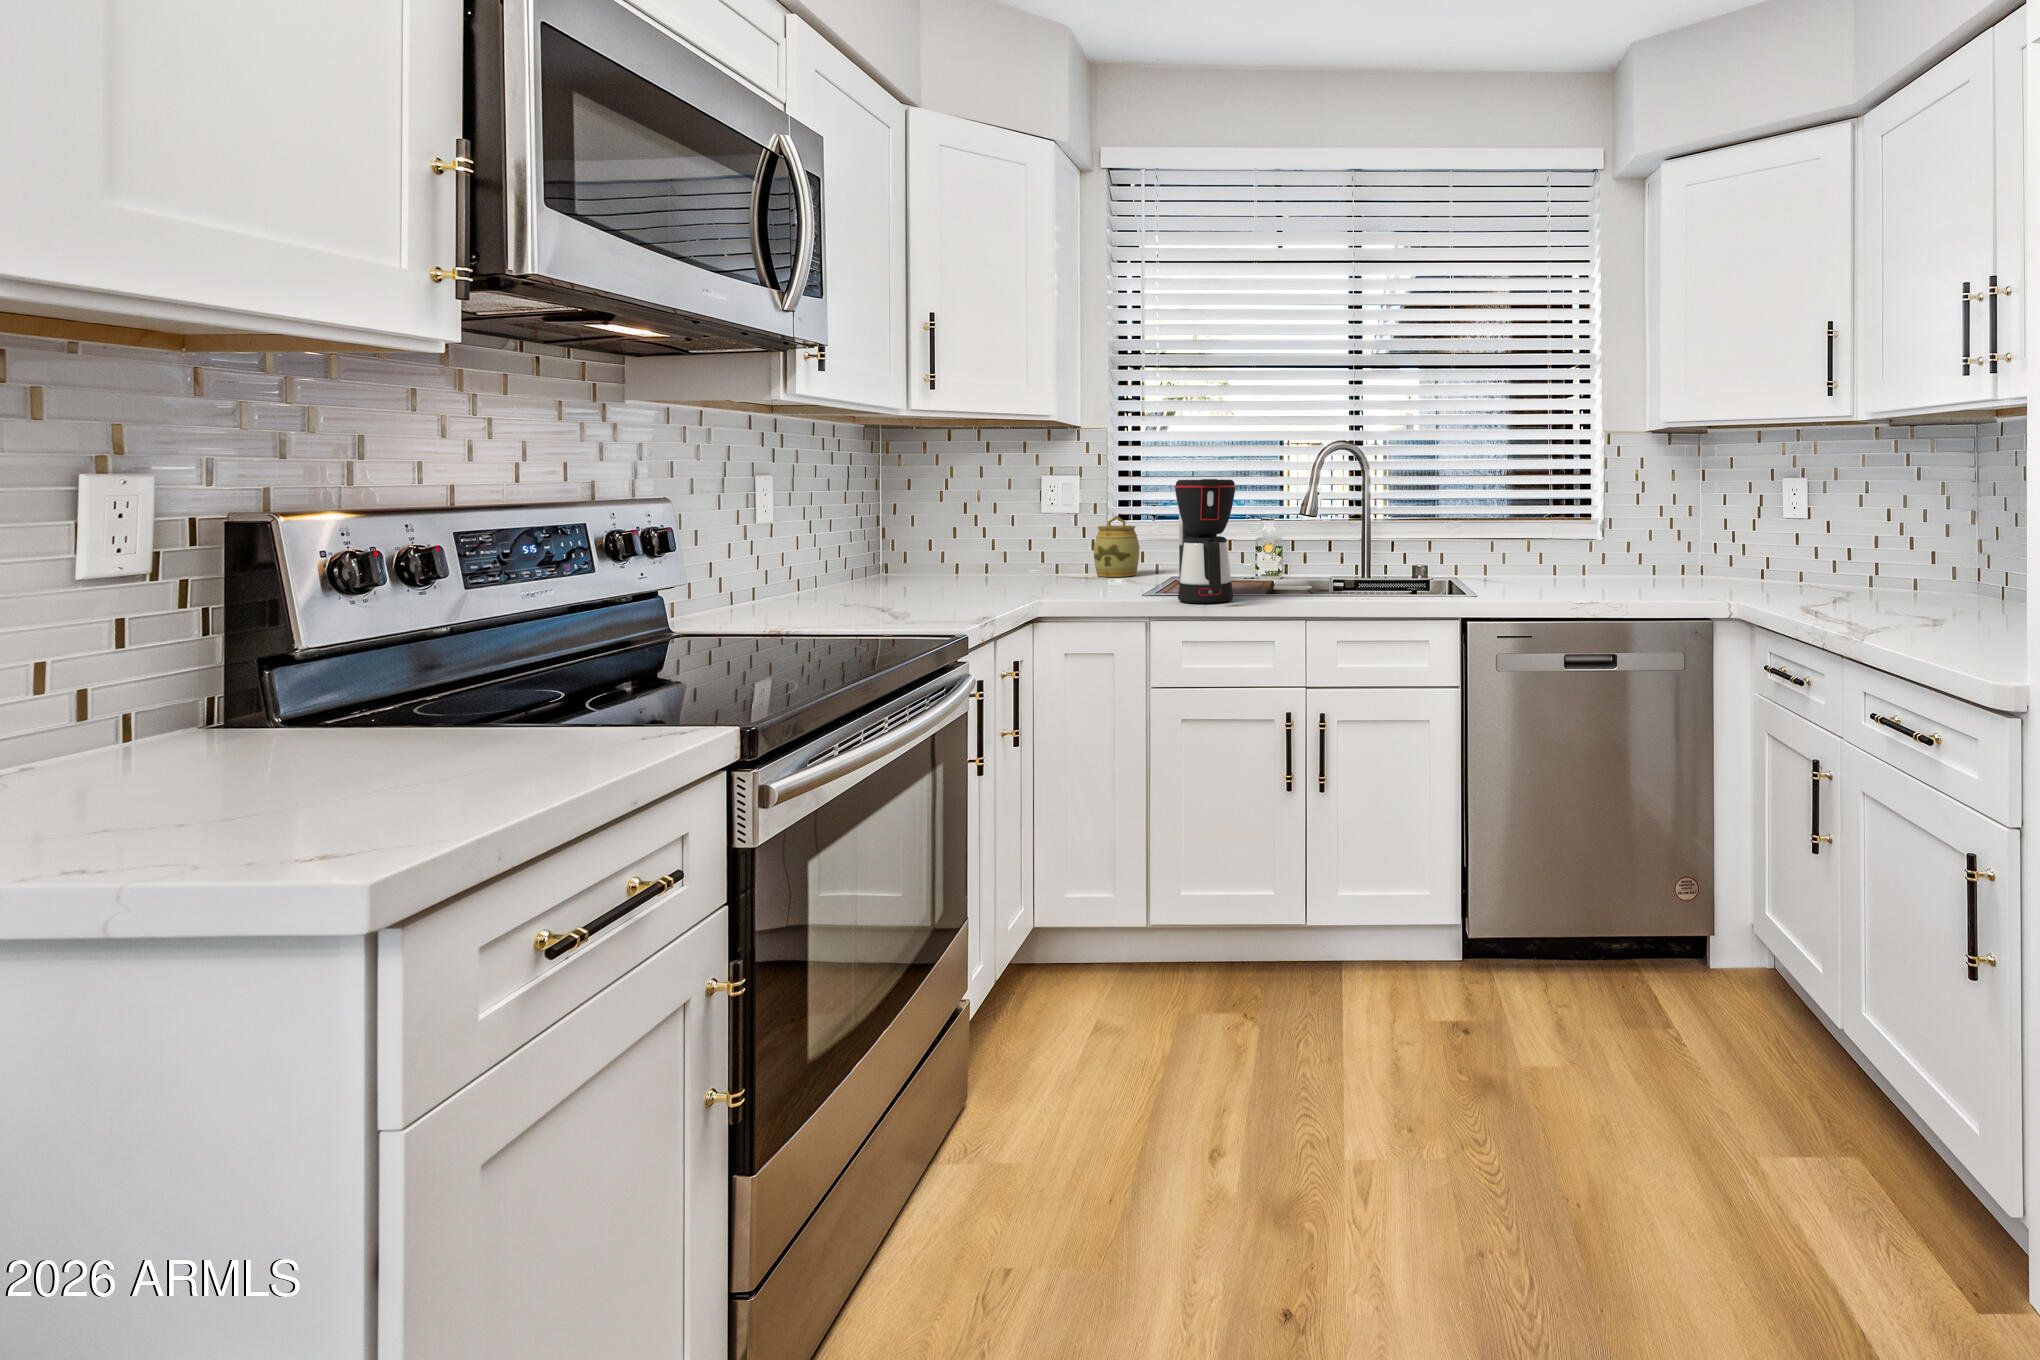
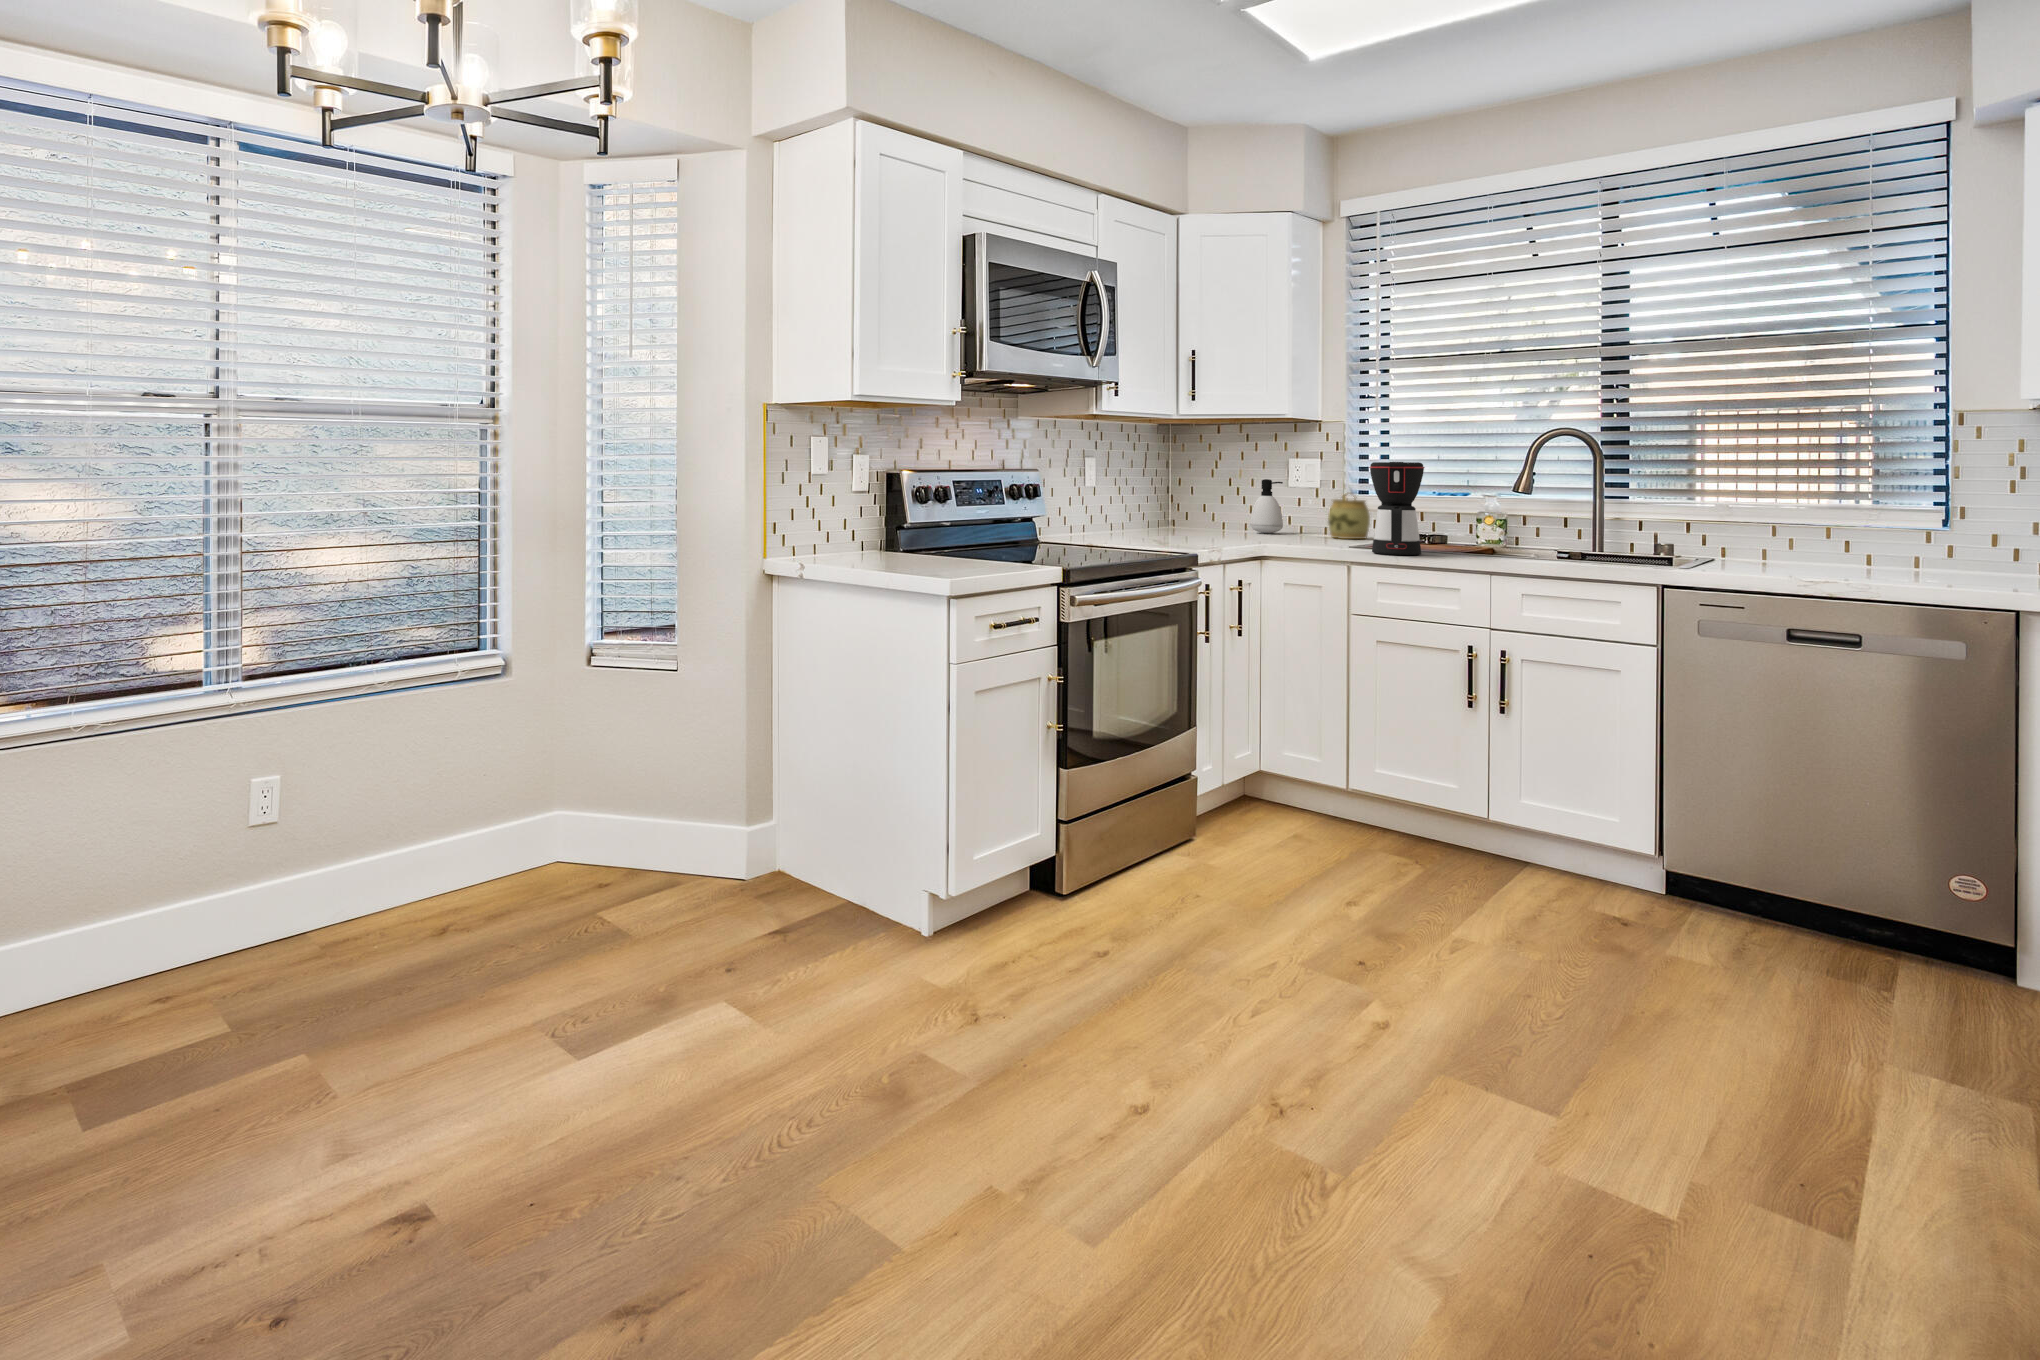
soap dispenser: none [996,502,1037,575] -> present [1250,479,1283,533]

